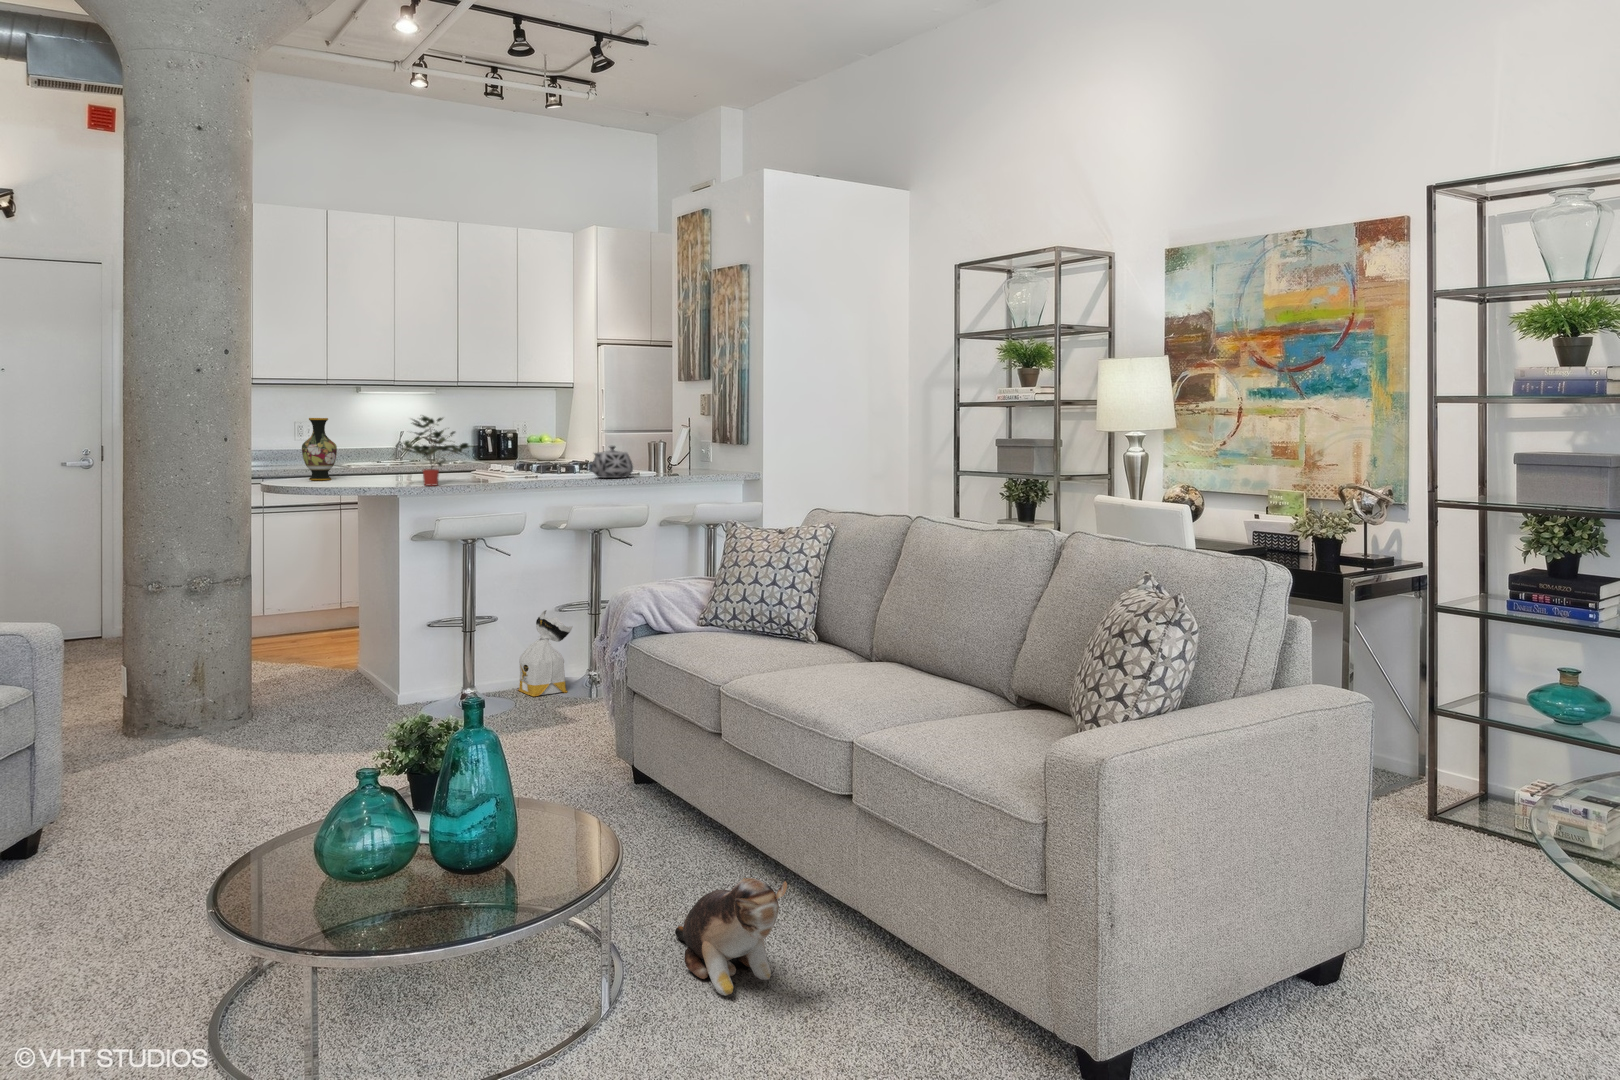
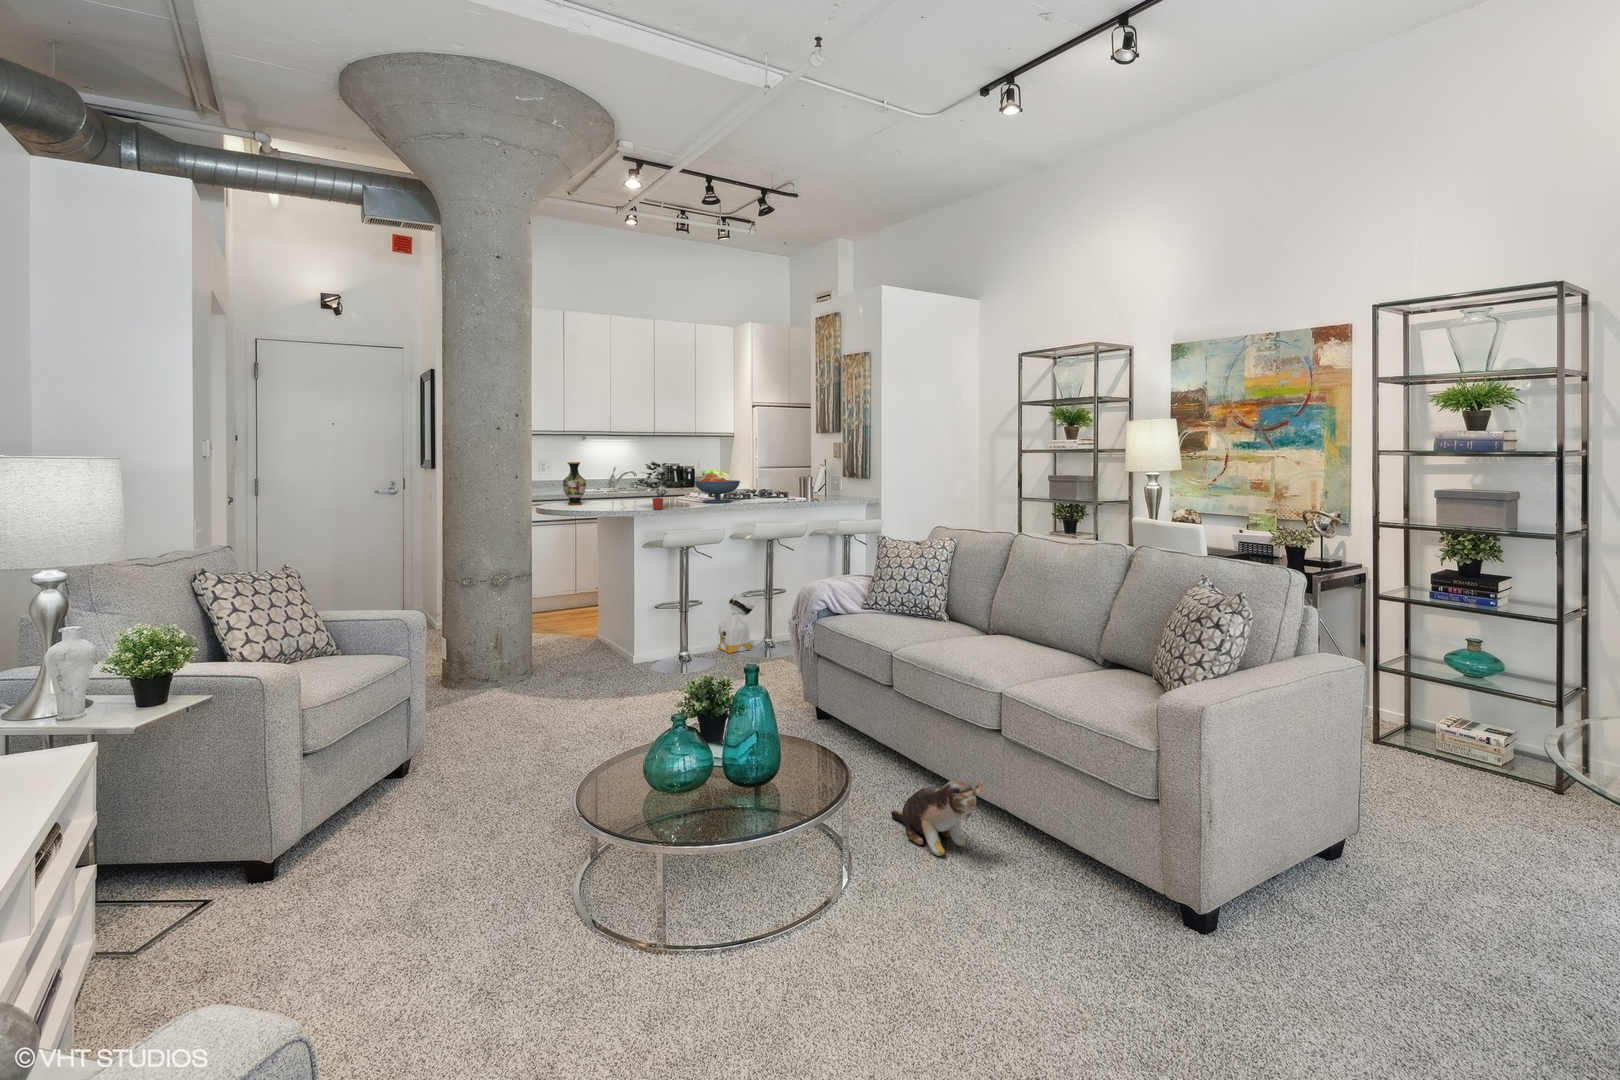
fruit bowl: none [494,435,563,478] -> present [695,473,740,503]
teapot: present [592,446,633,478] -> none [763,481,791,503]

